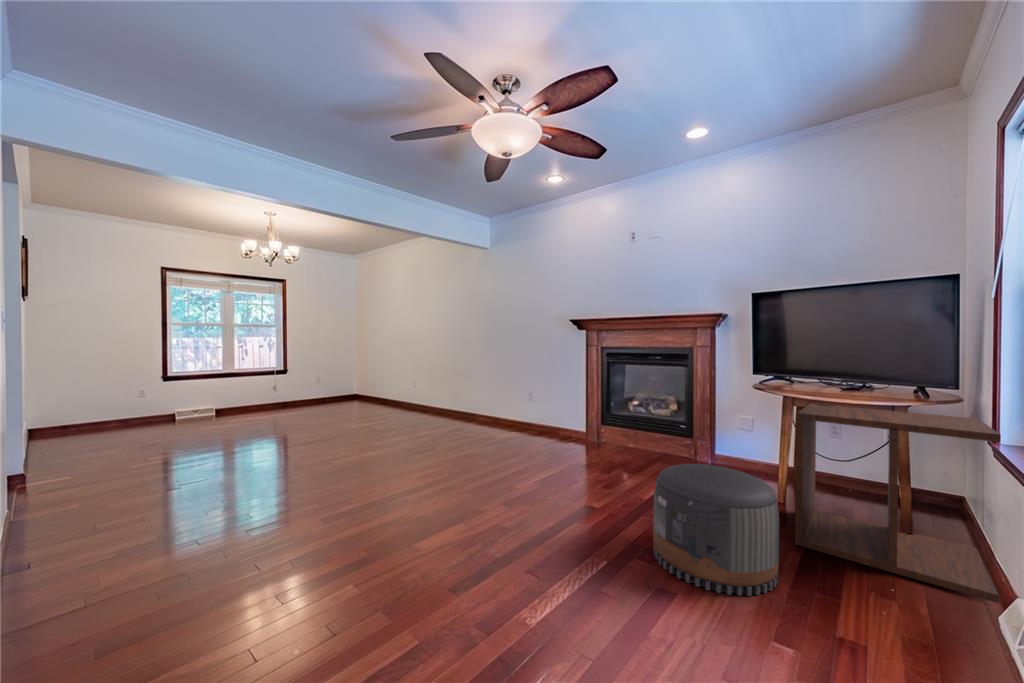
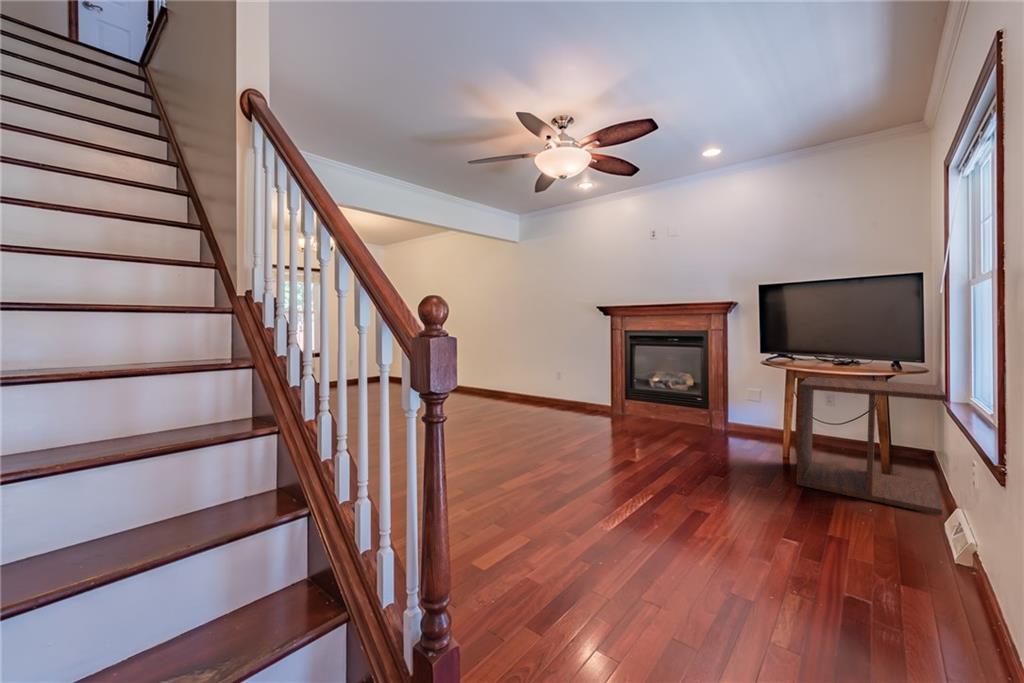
pouf: present [653,464,779,596] -> none [689,426,786,516]

